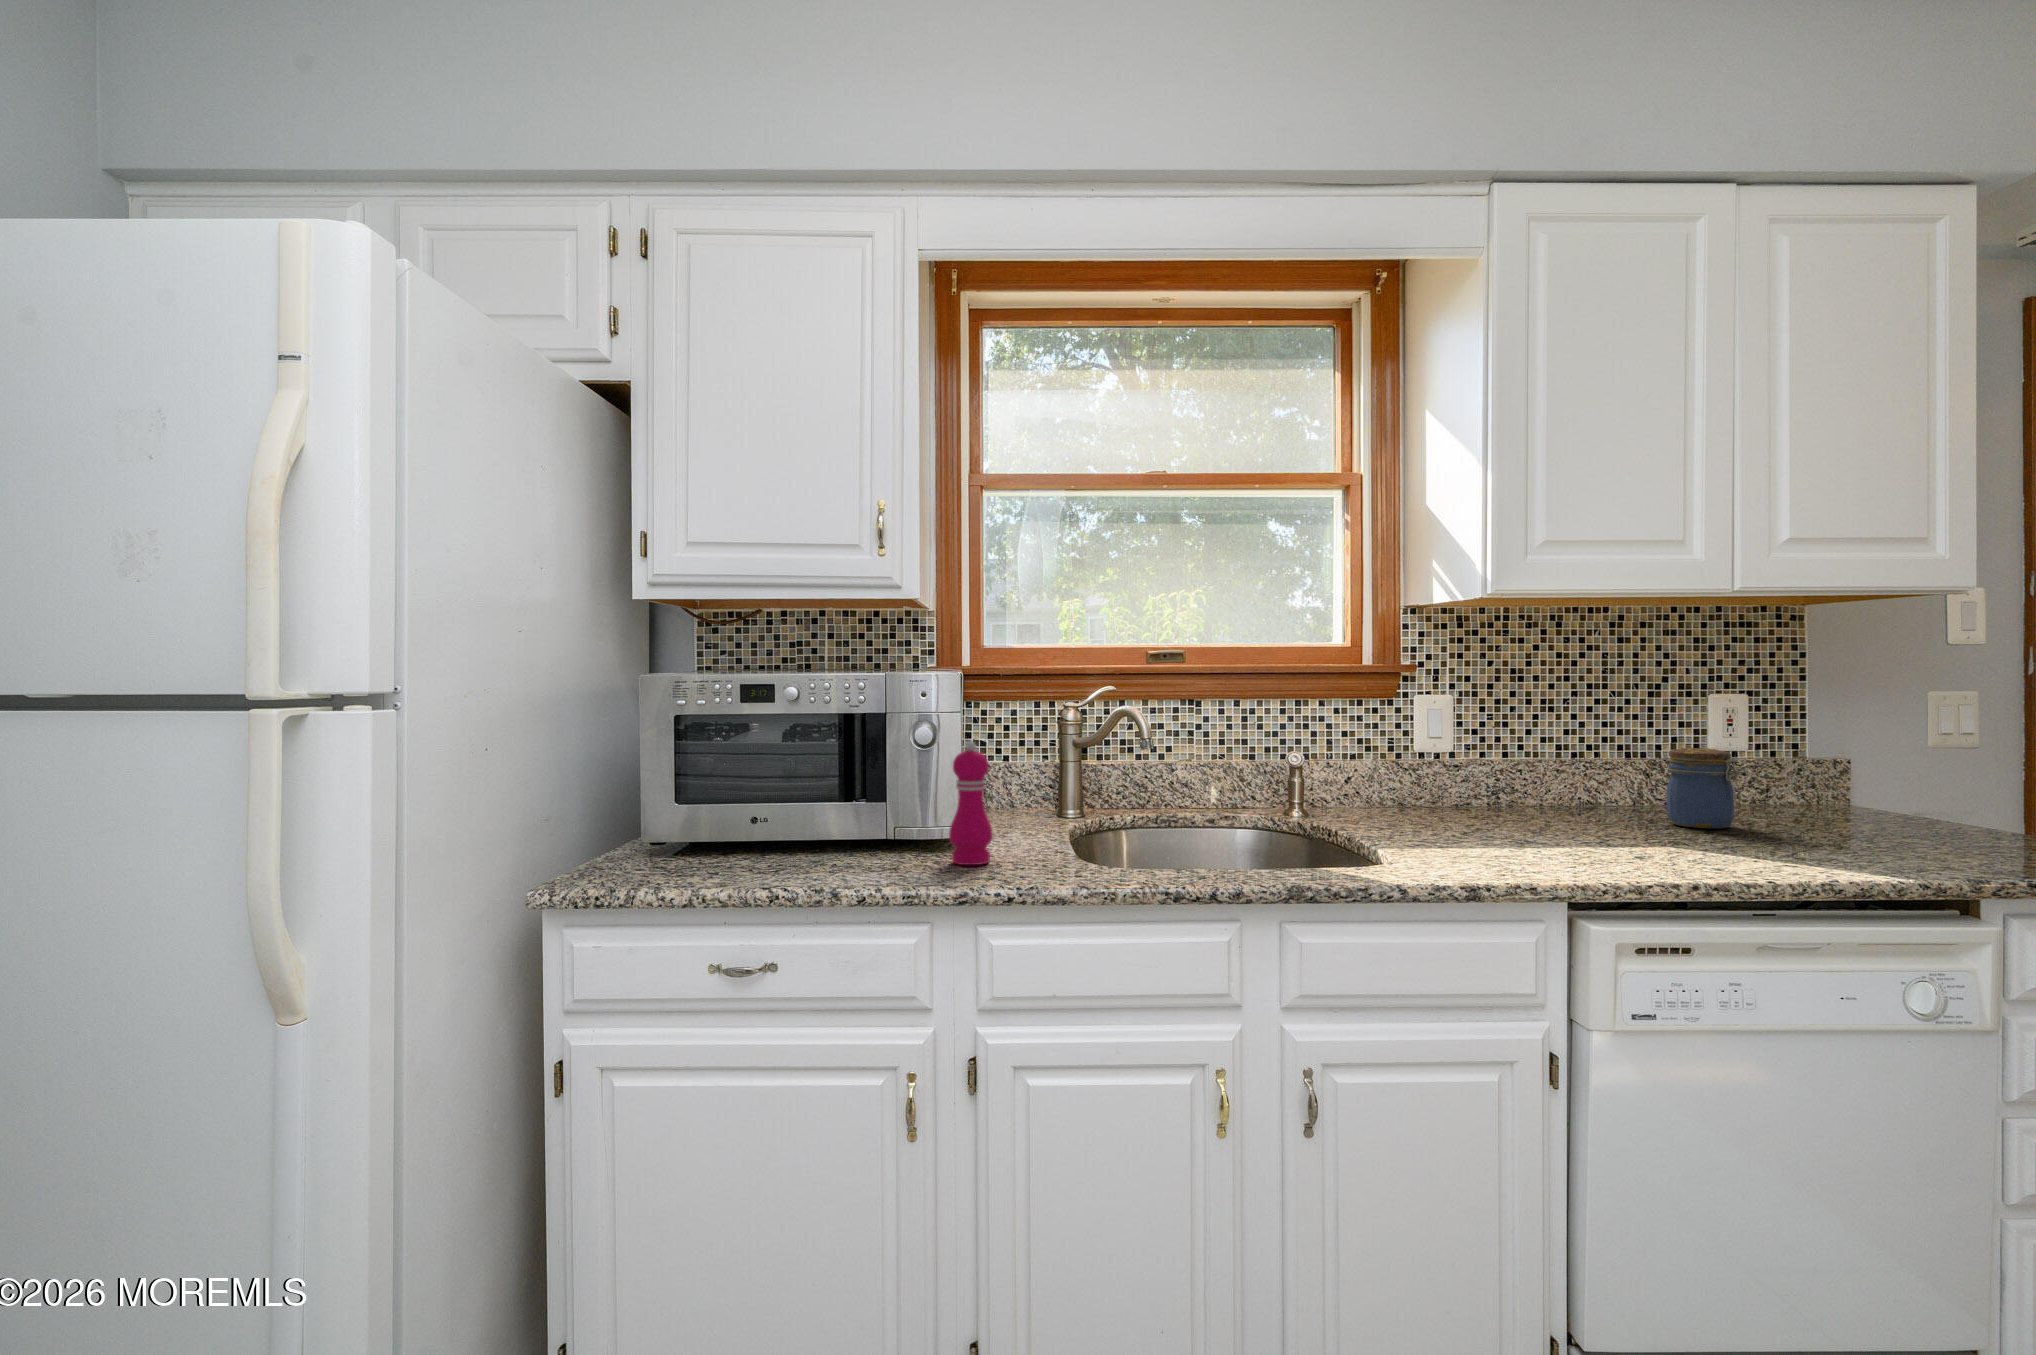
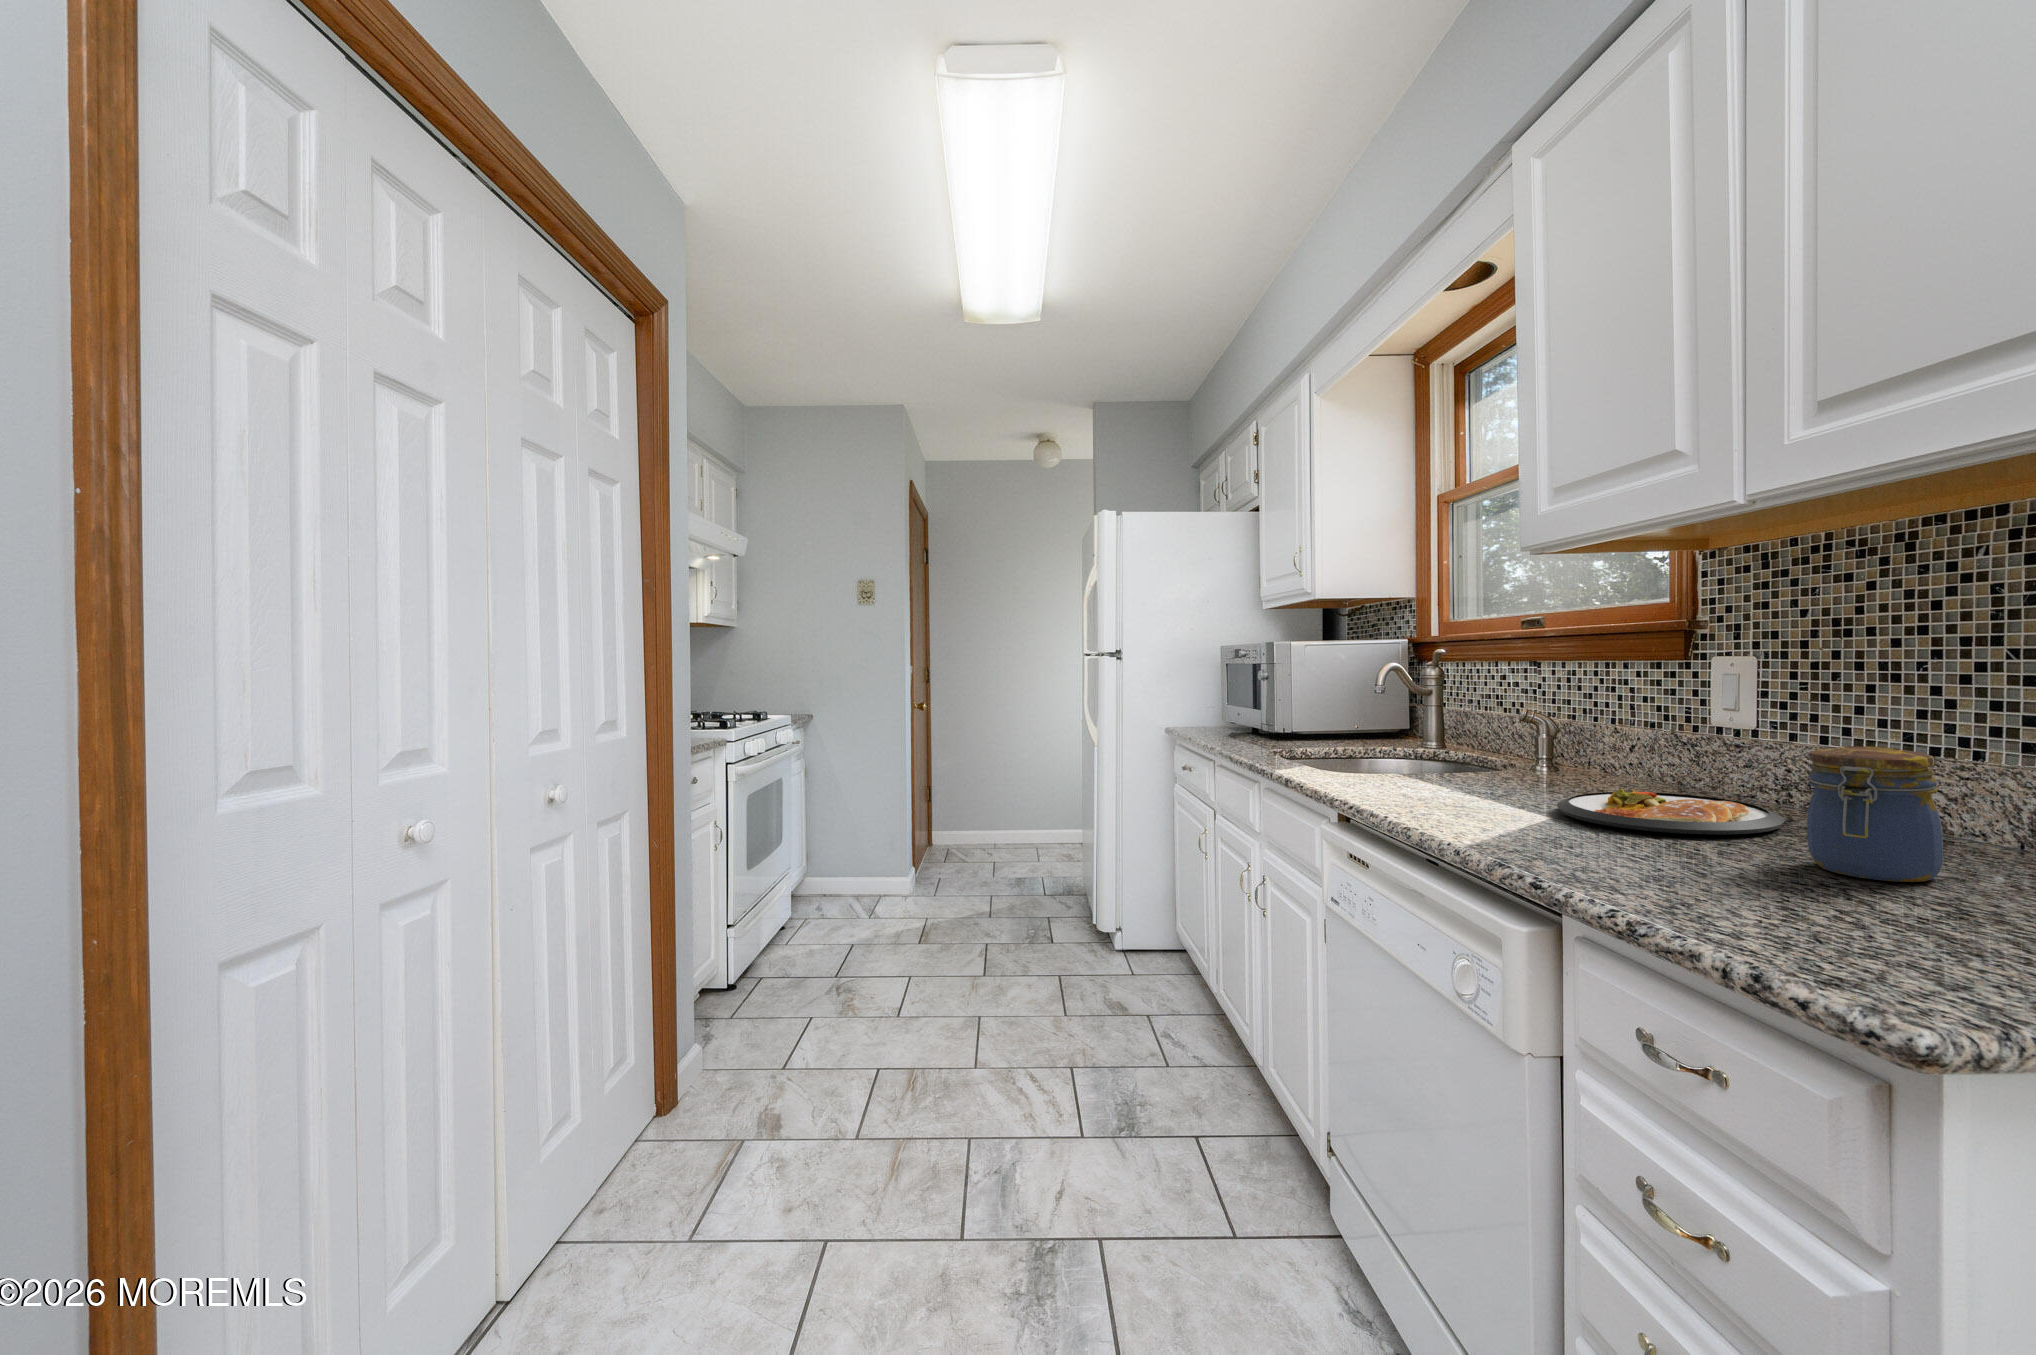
pepper mill: present [949,741,993,865] -> none [1246,688,1271,754]
dish: none [1457,806,1618,834] -> present [1557,789,1784,835]

